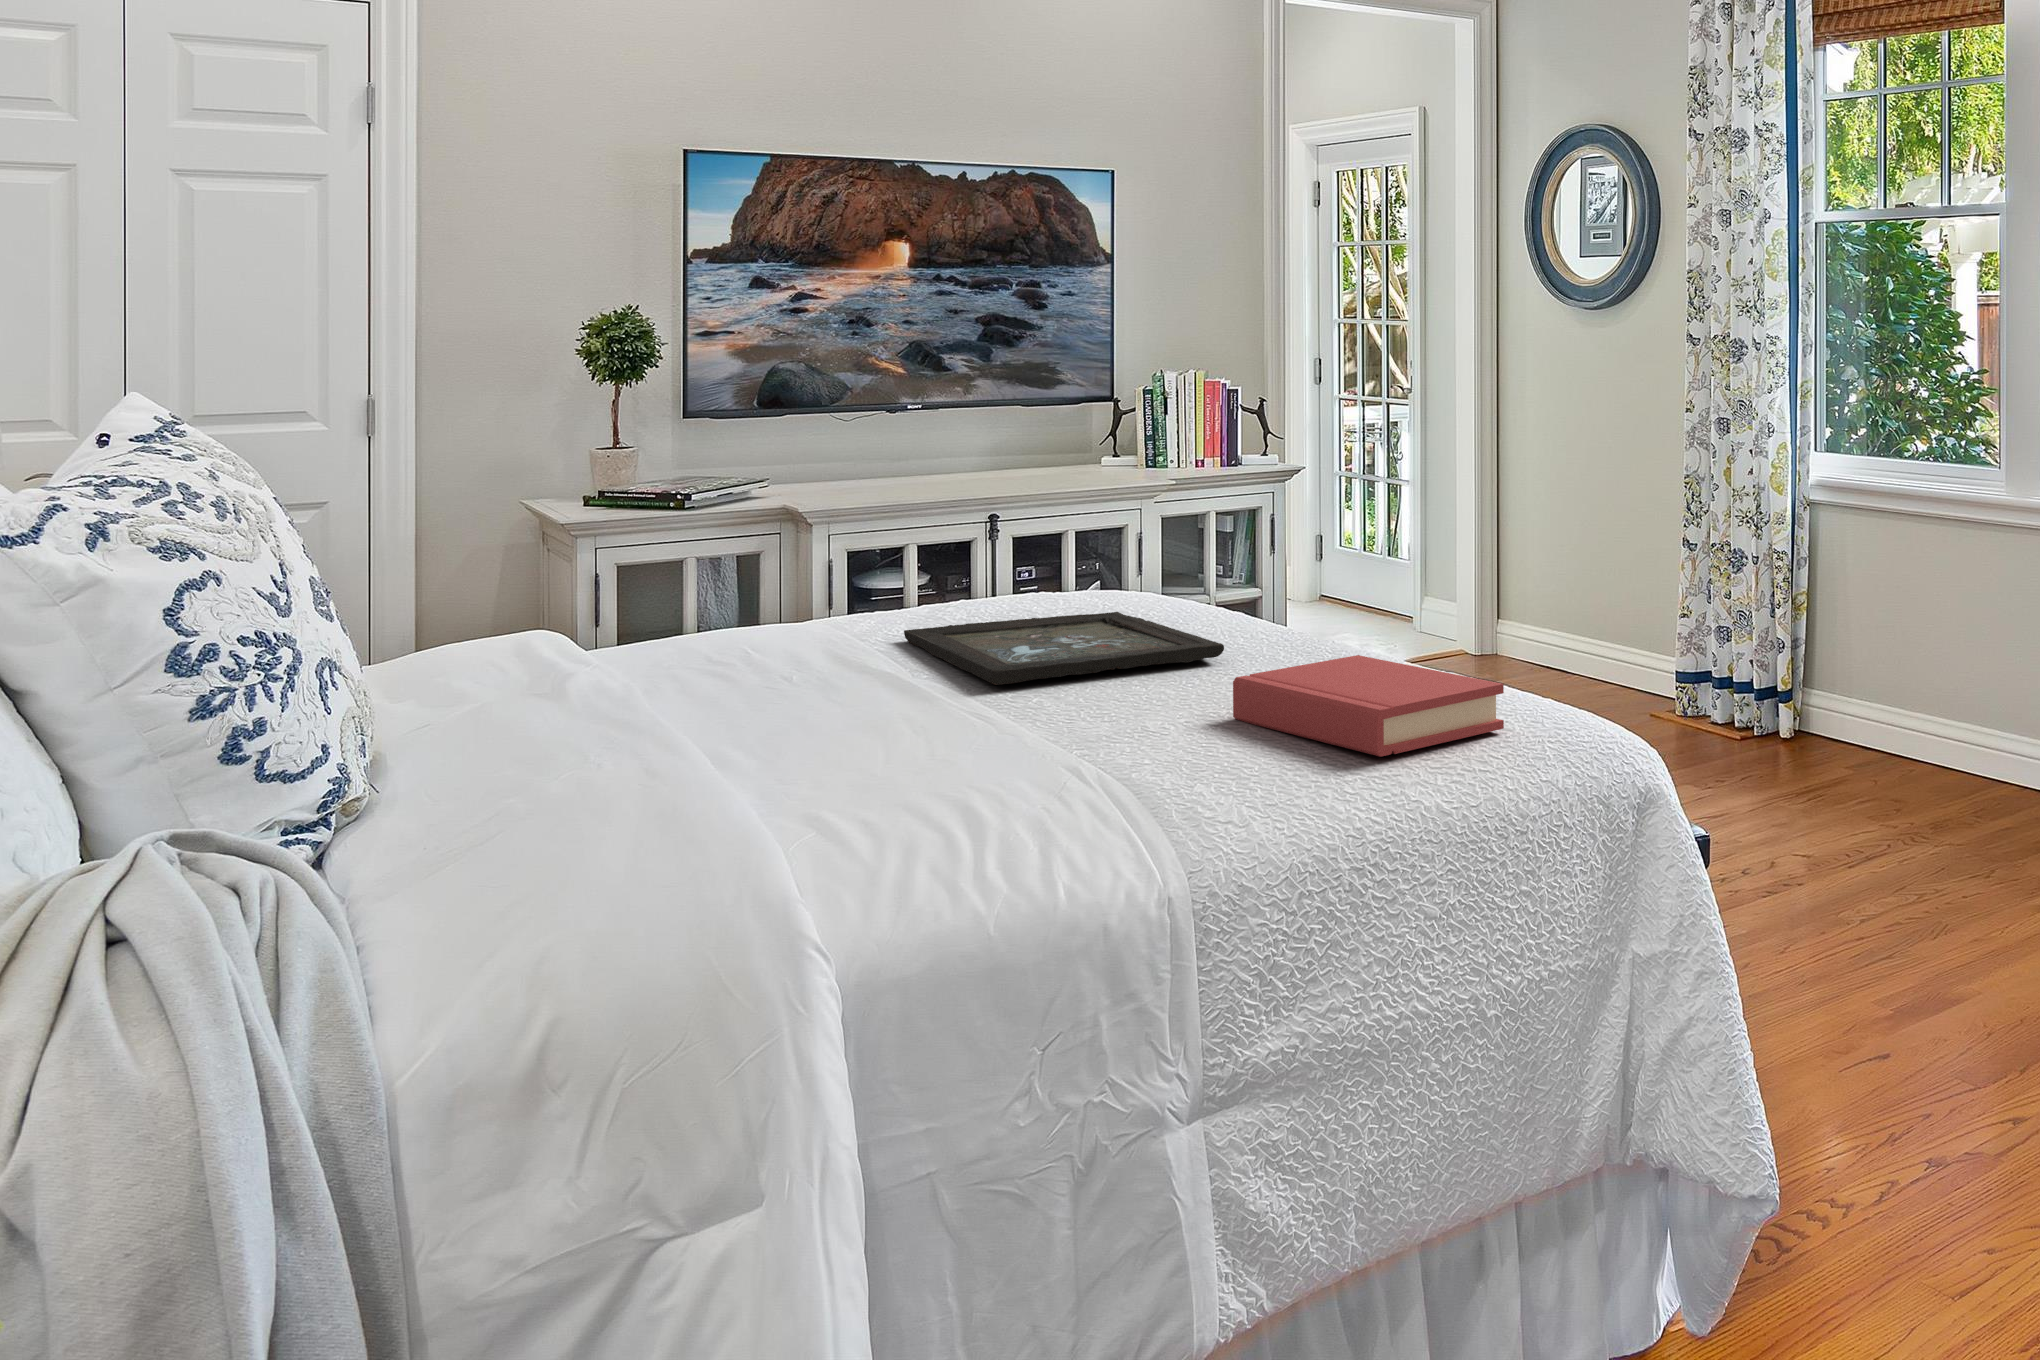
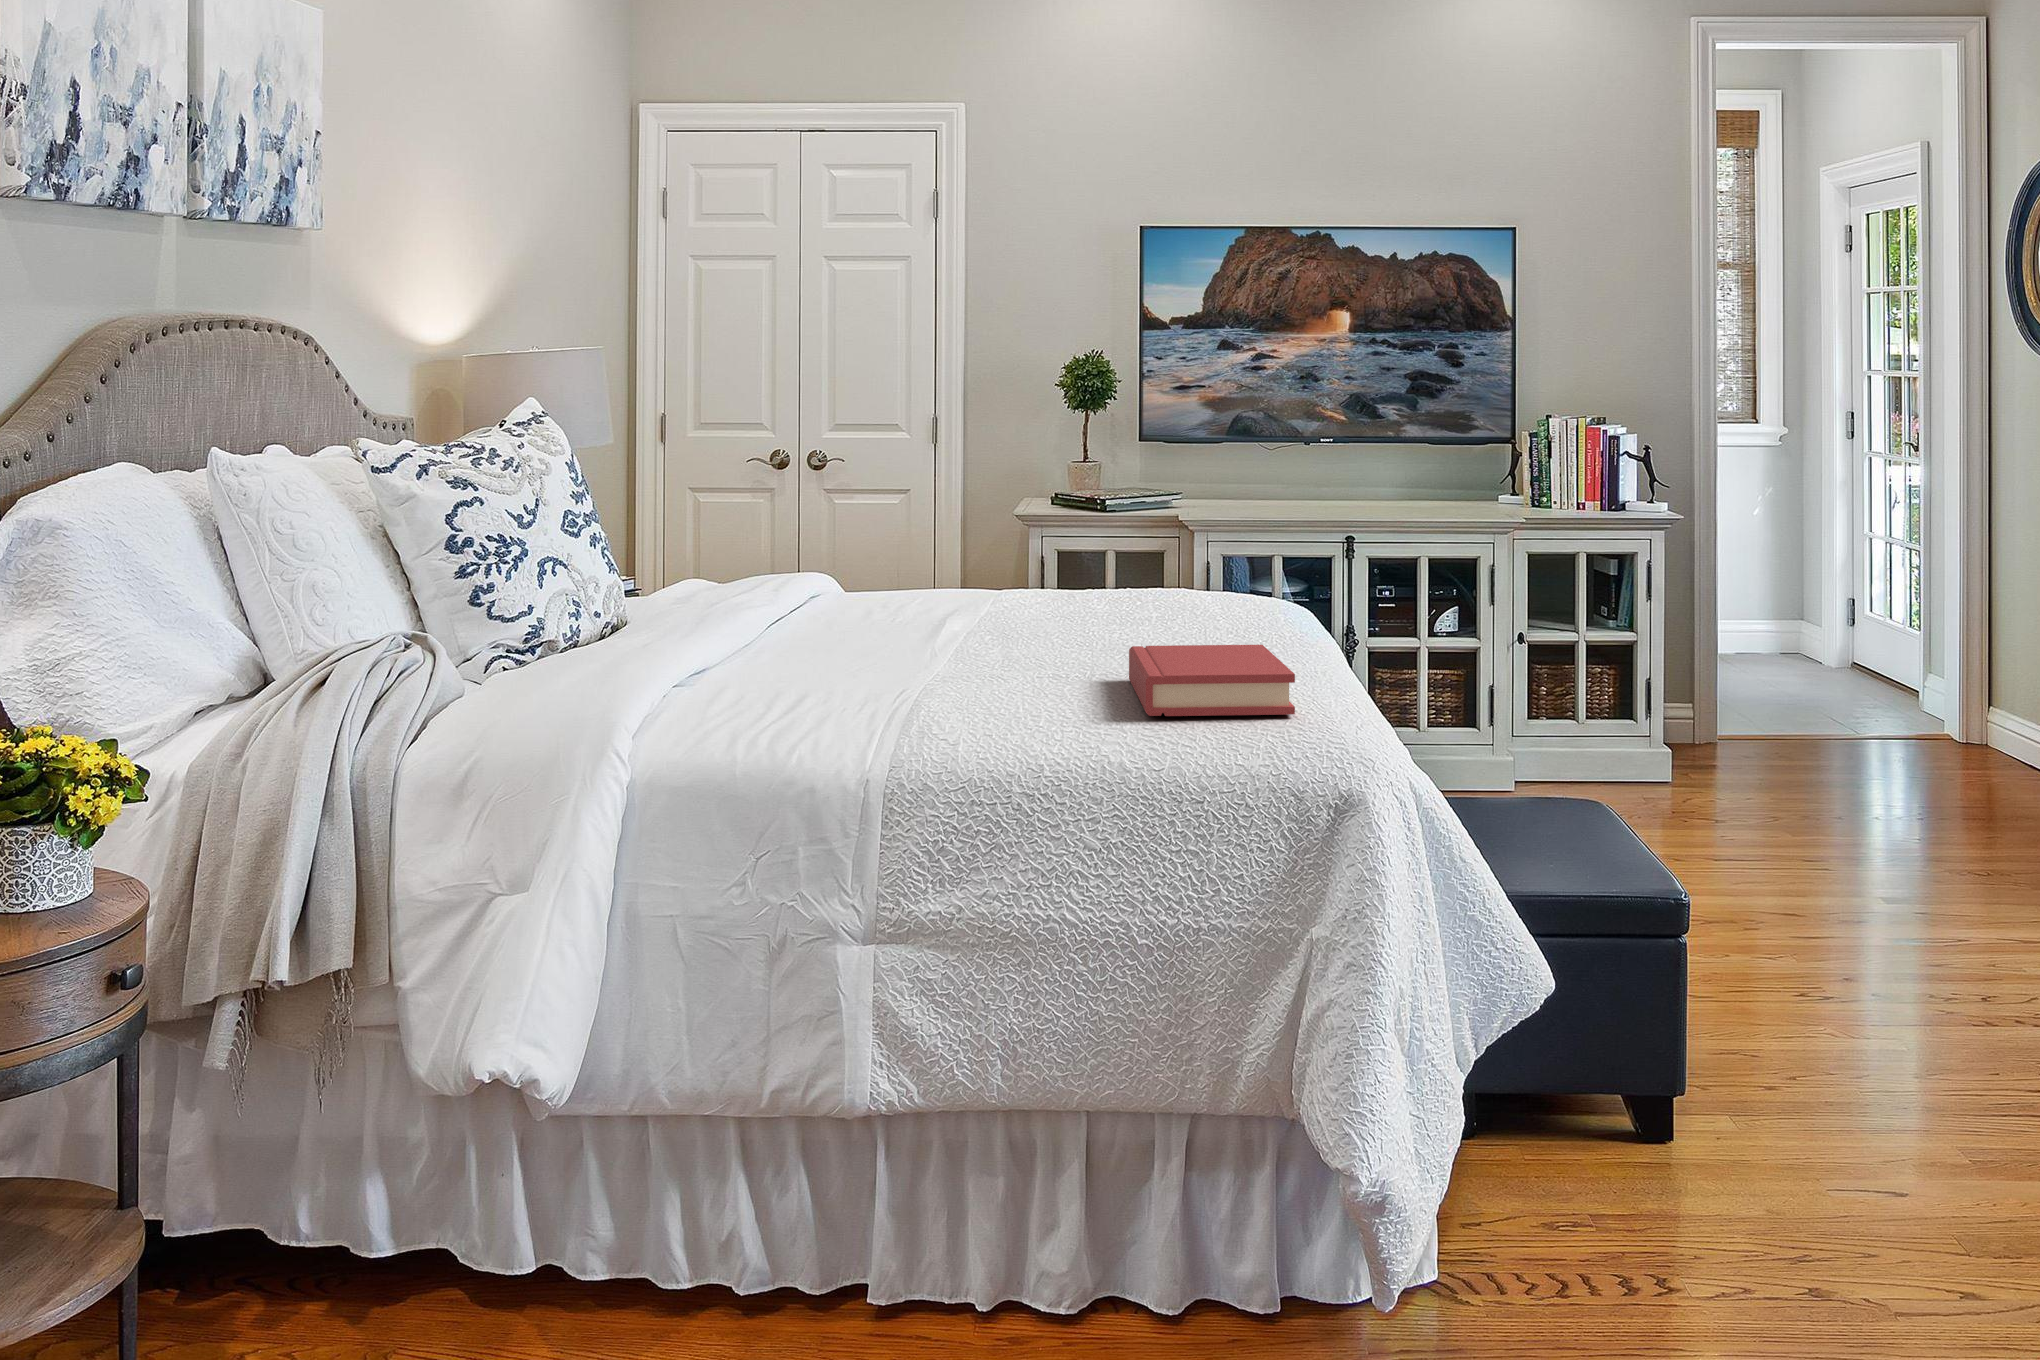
tray: present [904,612,1224,685] -> none [1024,600,1229,641]

